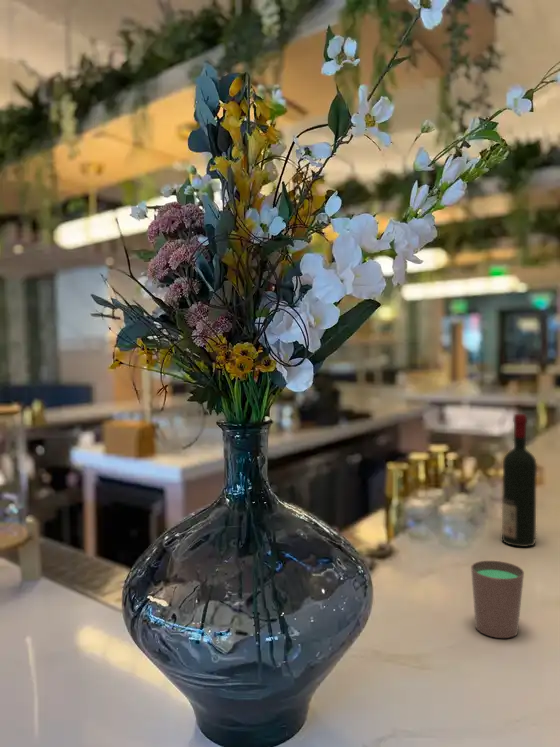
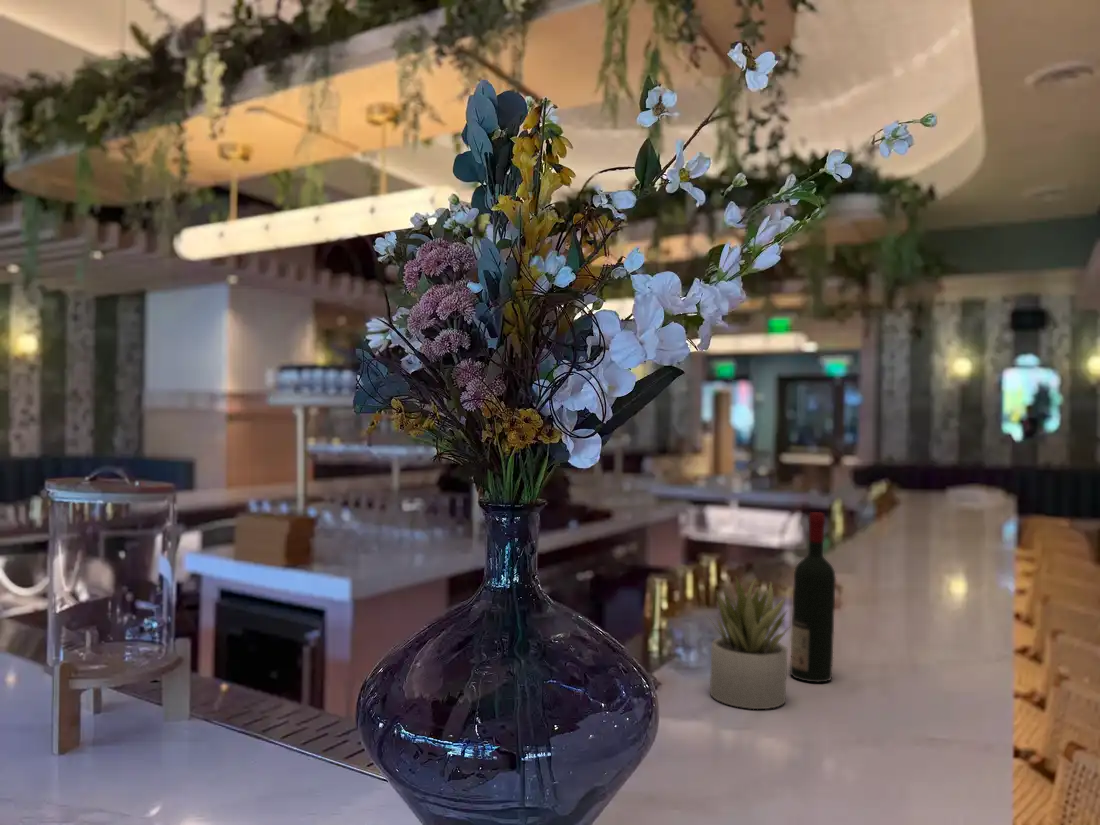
succulent plant: none [432,466,500,571] -> present [710,579,790,709]
cup: present [471,561,524,638] -> none [758,689,822,783]

